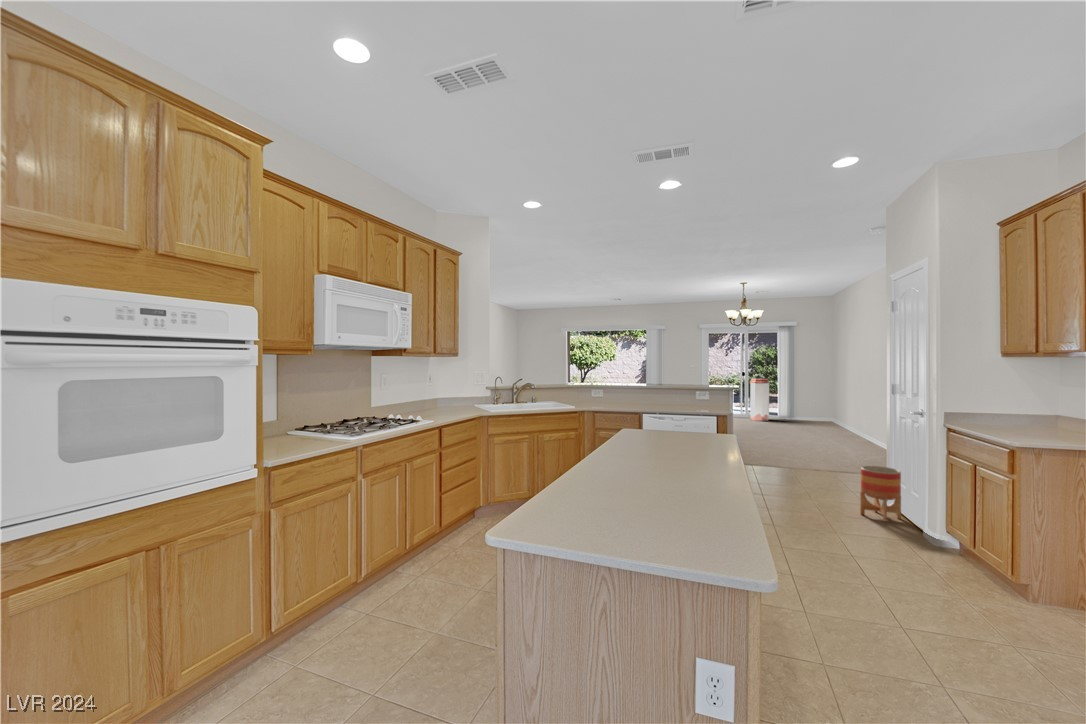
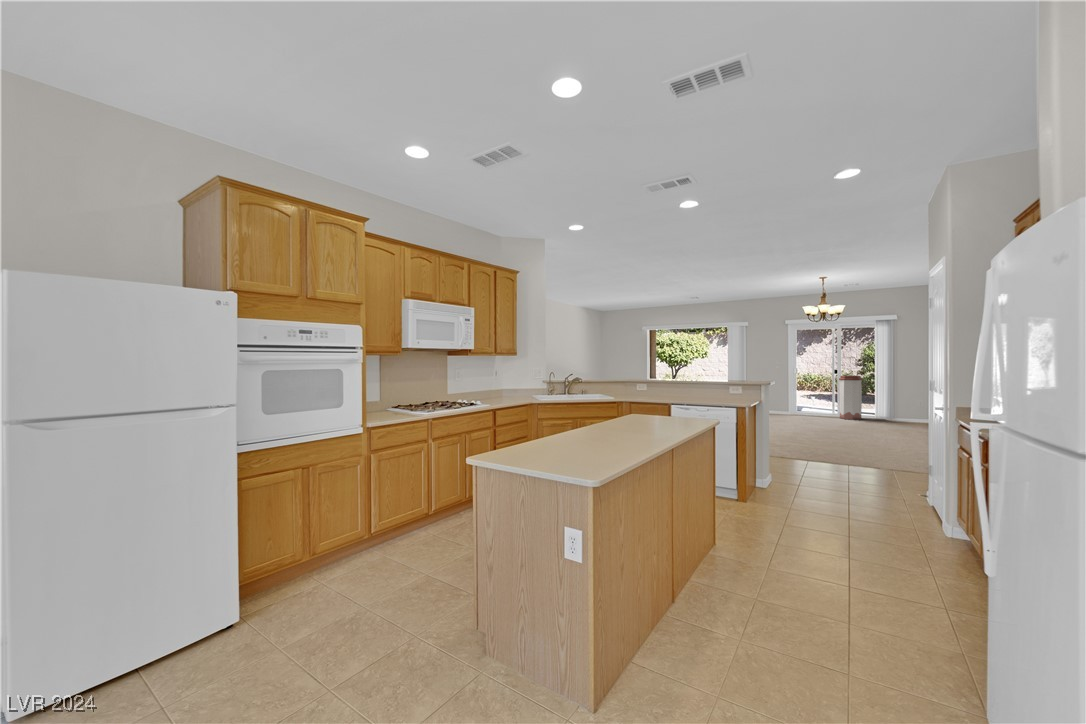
planter: present [860,466,901,522] -> none [885,457,926,510]

